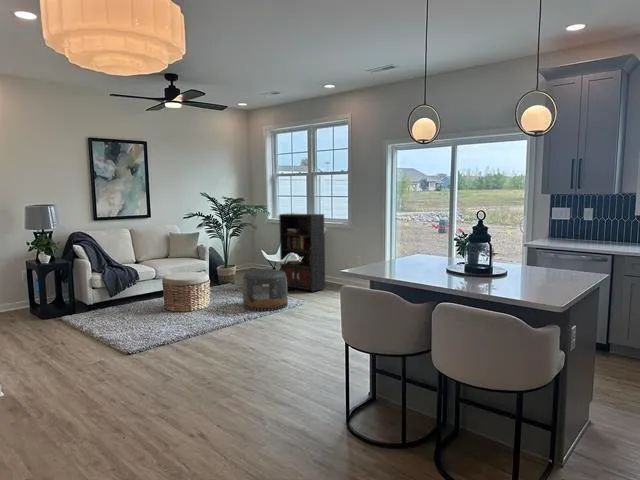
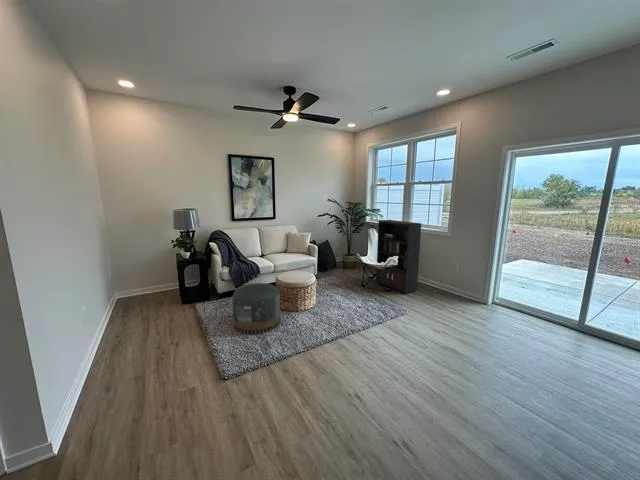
pouf: present [243,269,288,311] -> present [232,283,280,334]

